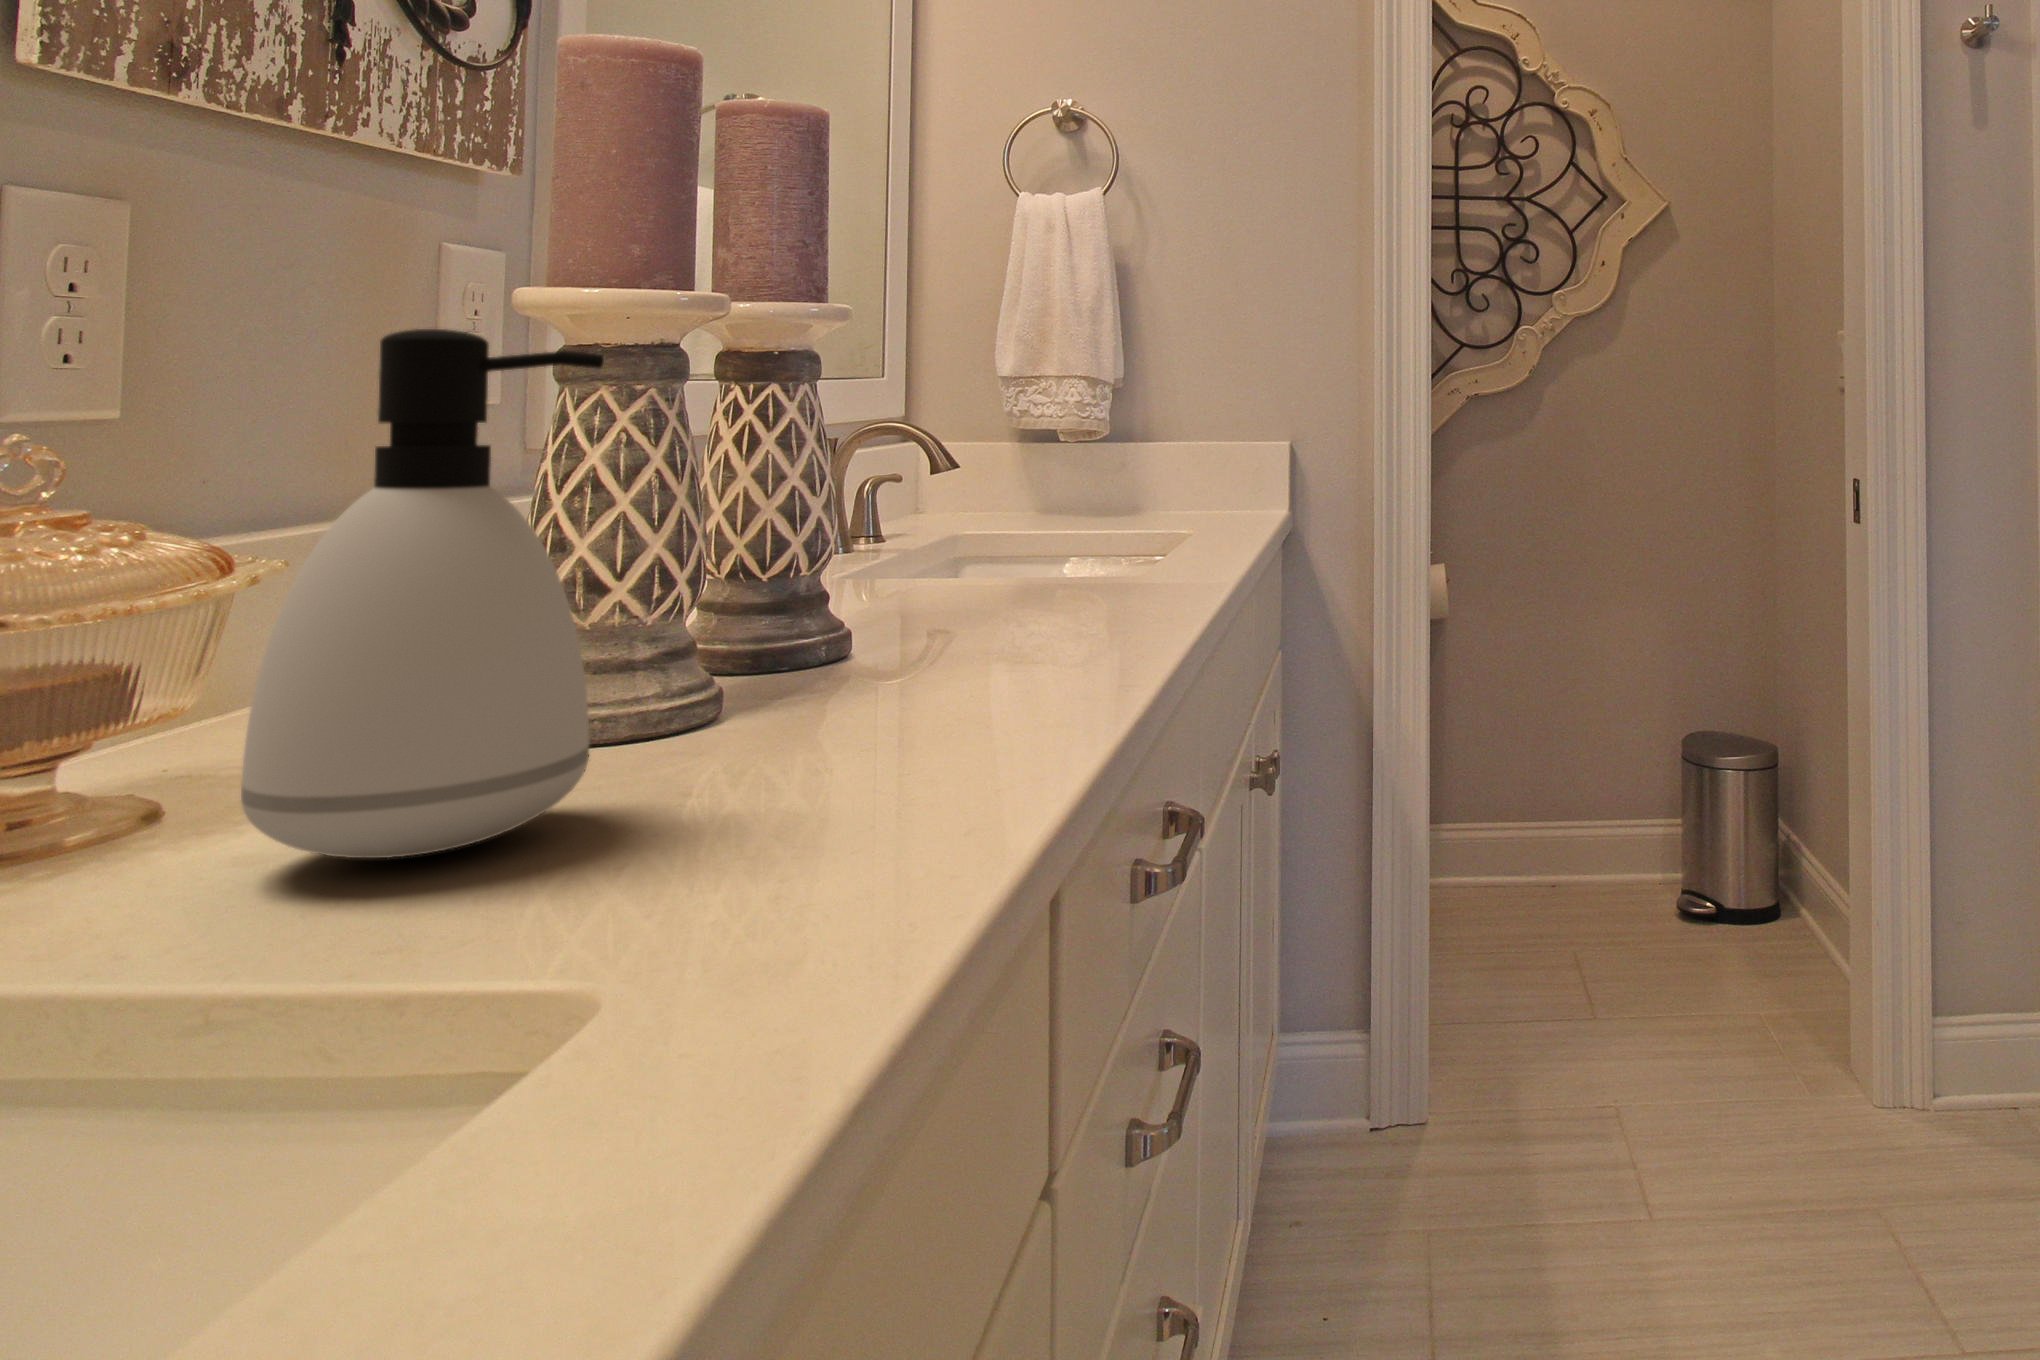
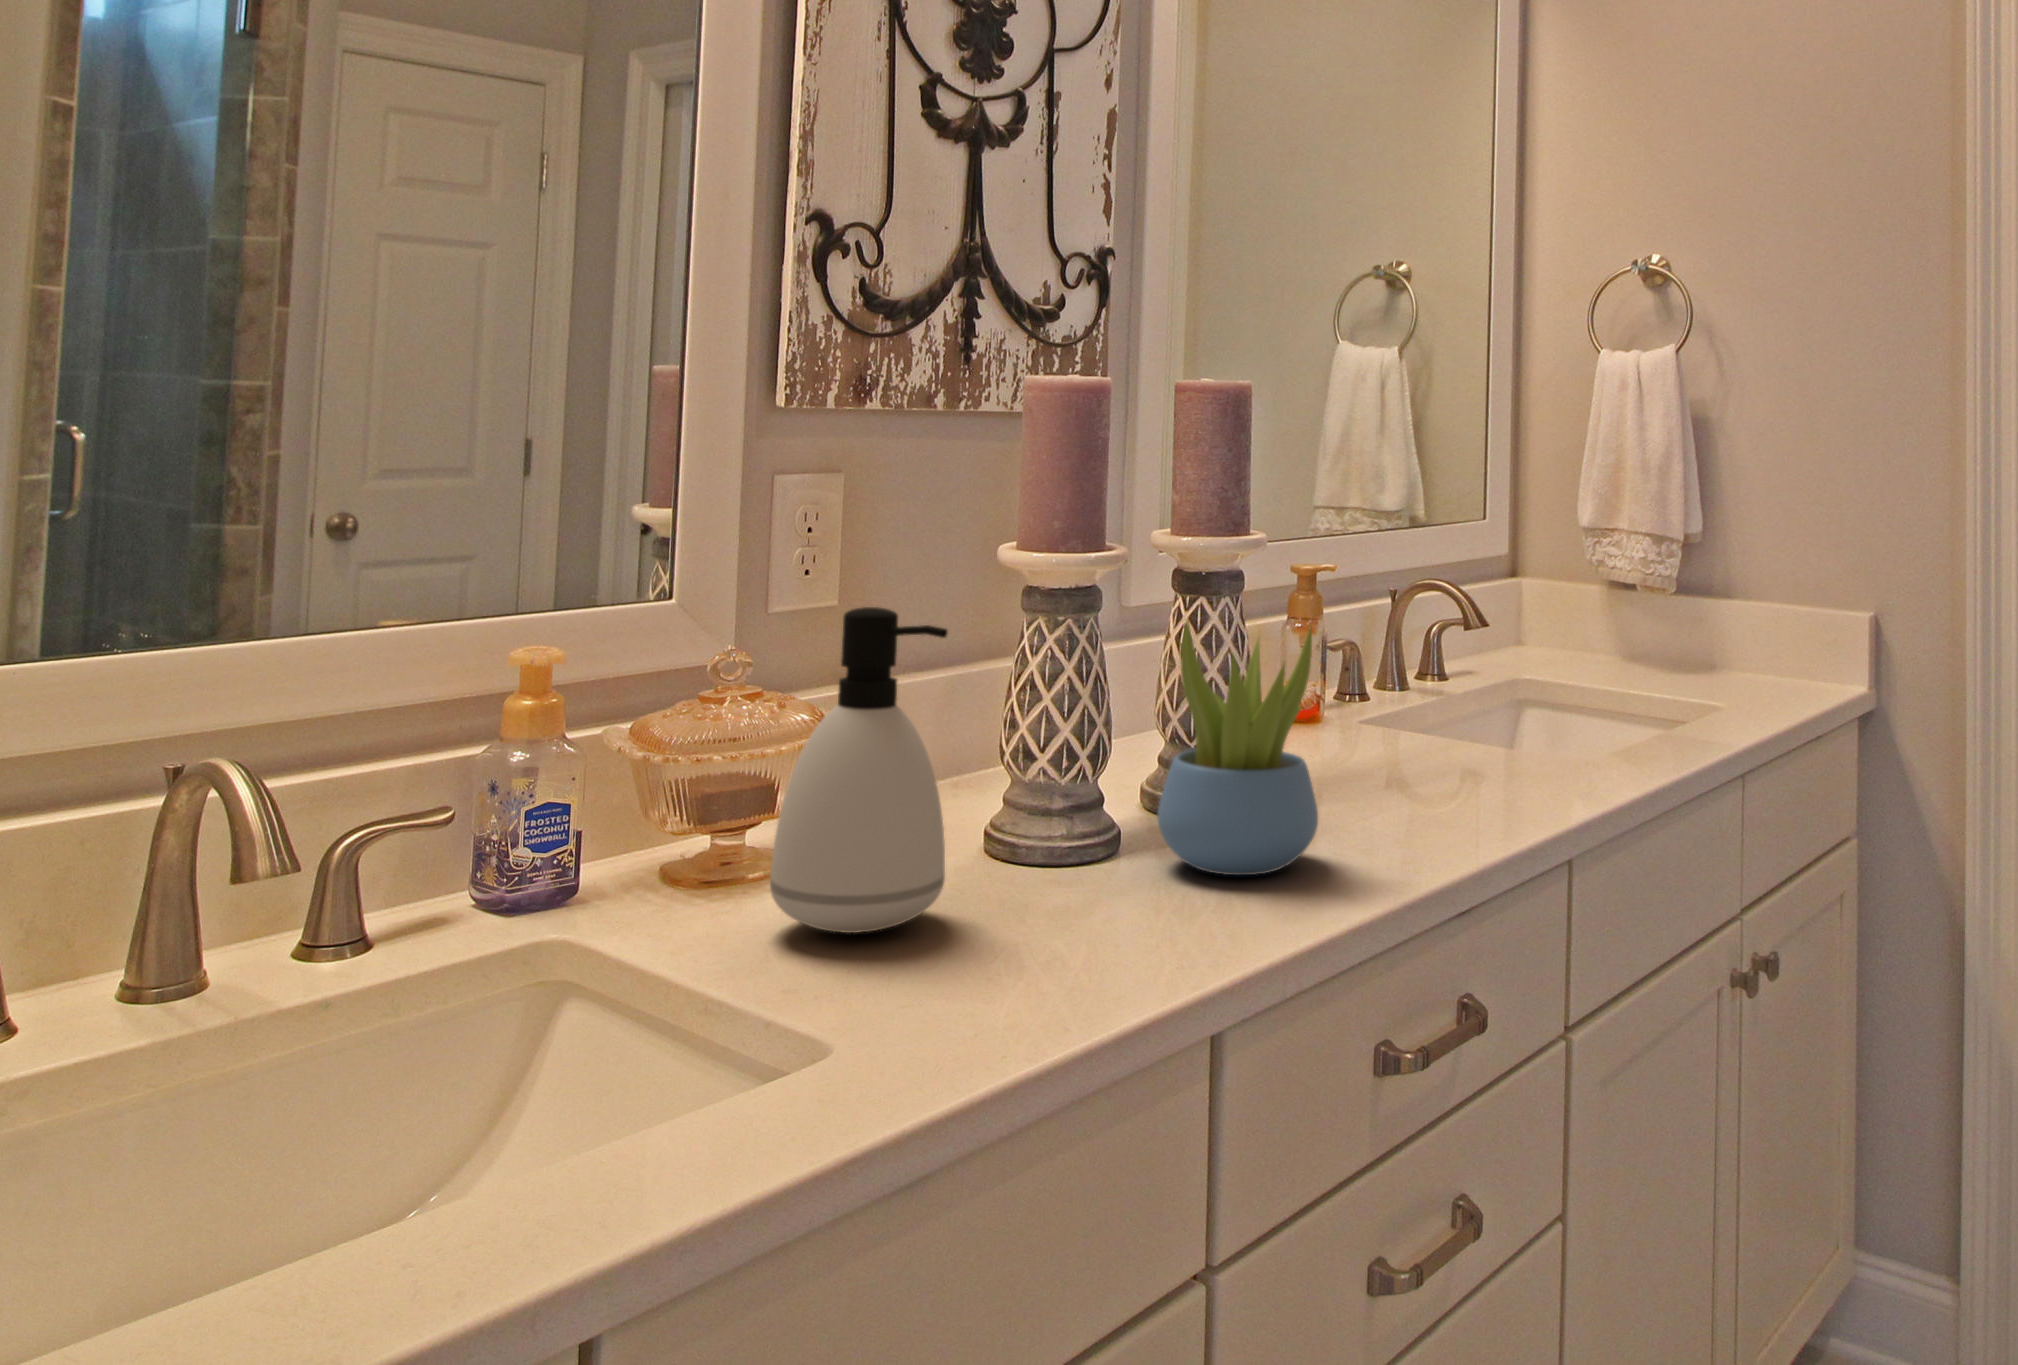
succulent plant: none [806,373,1024,700] -> present [1158,620,1318,875]

